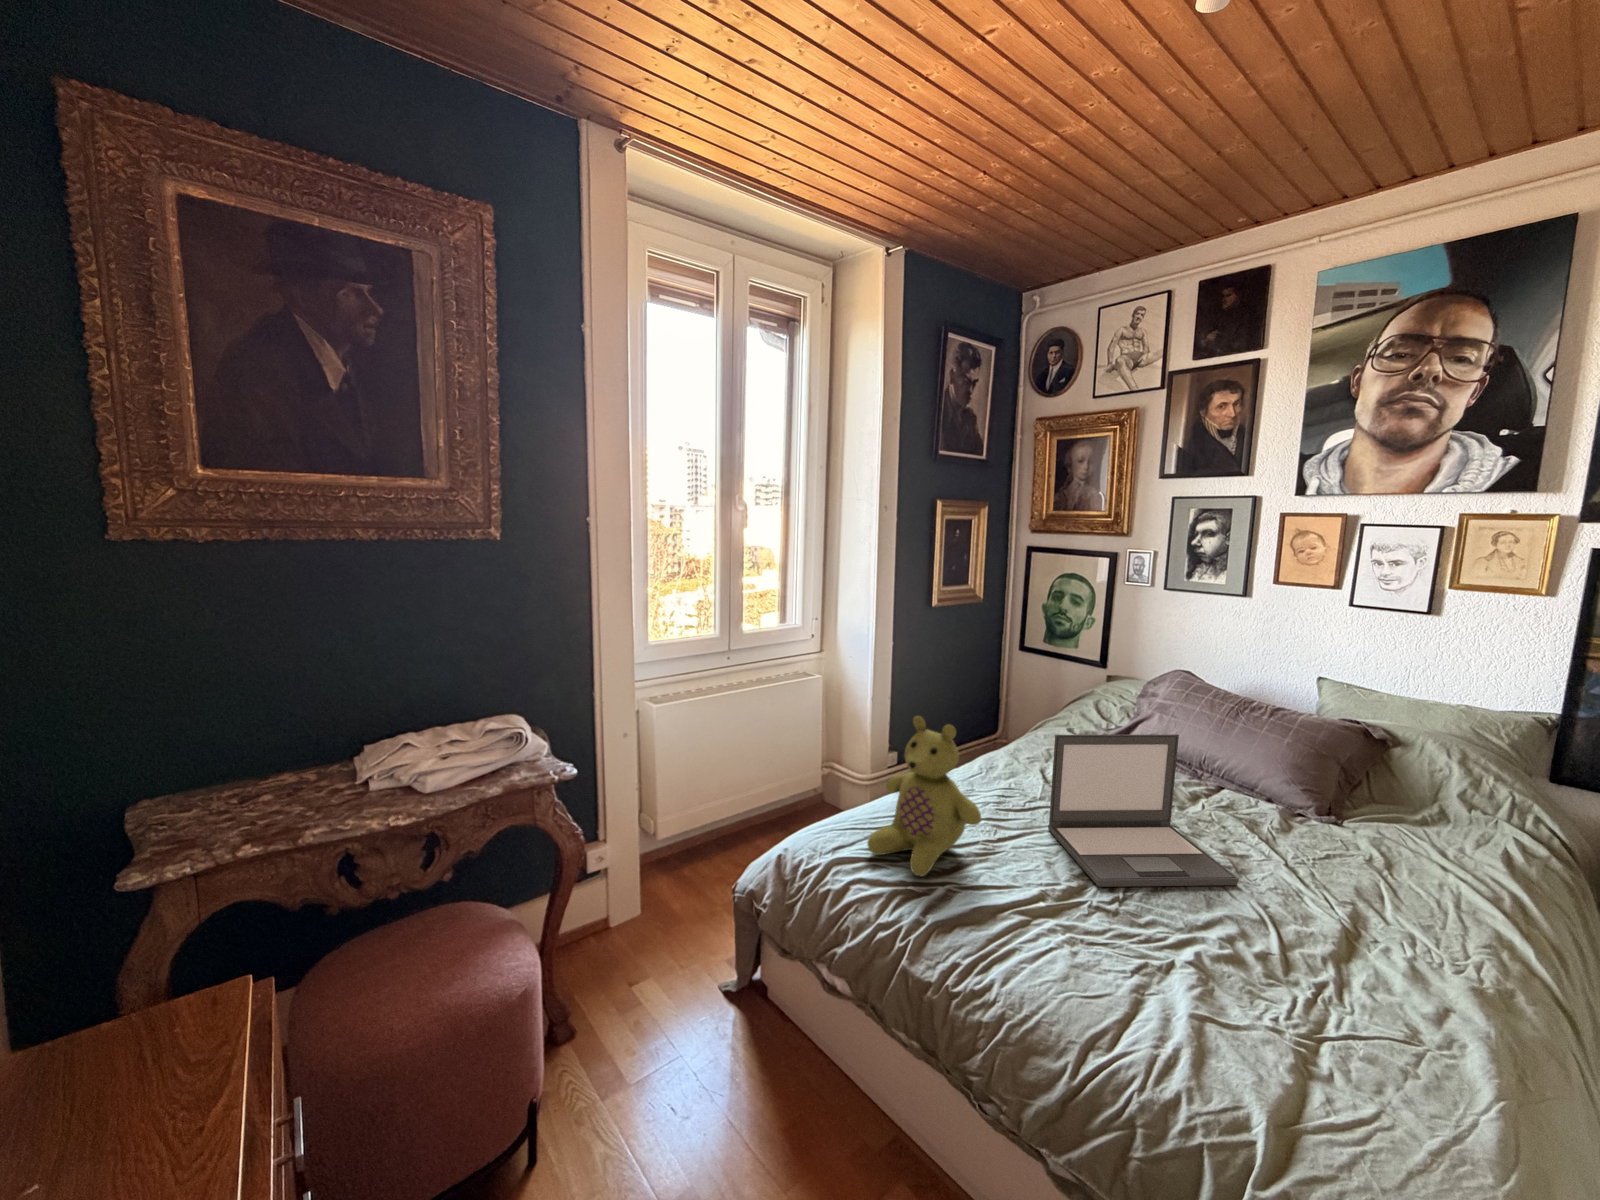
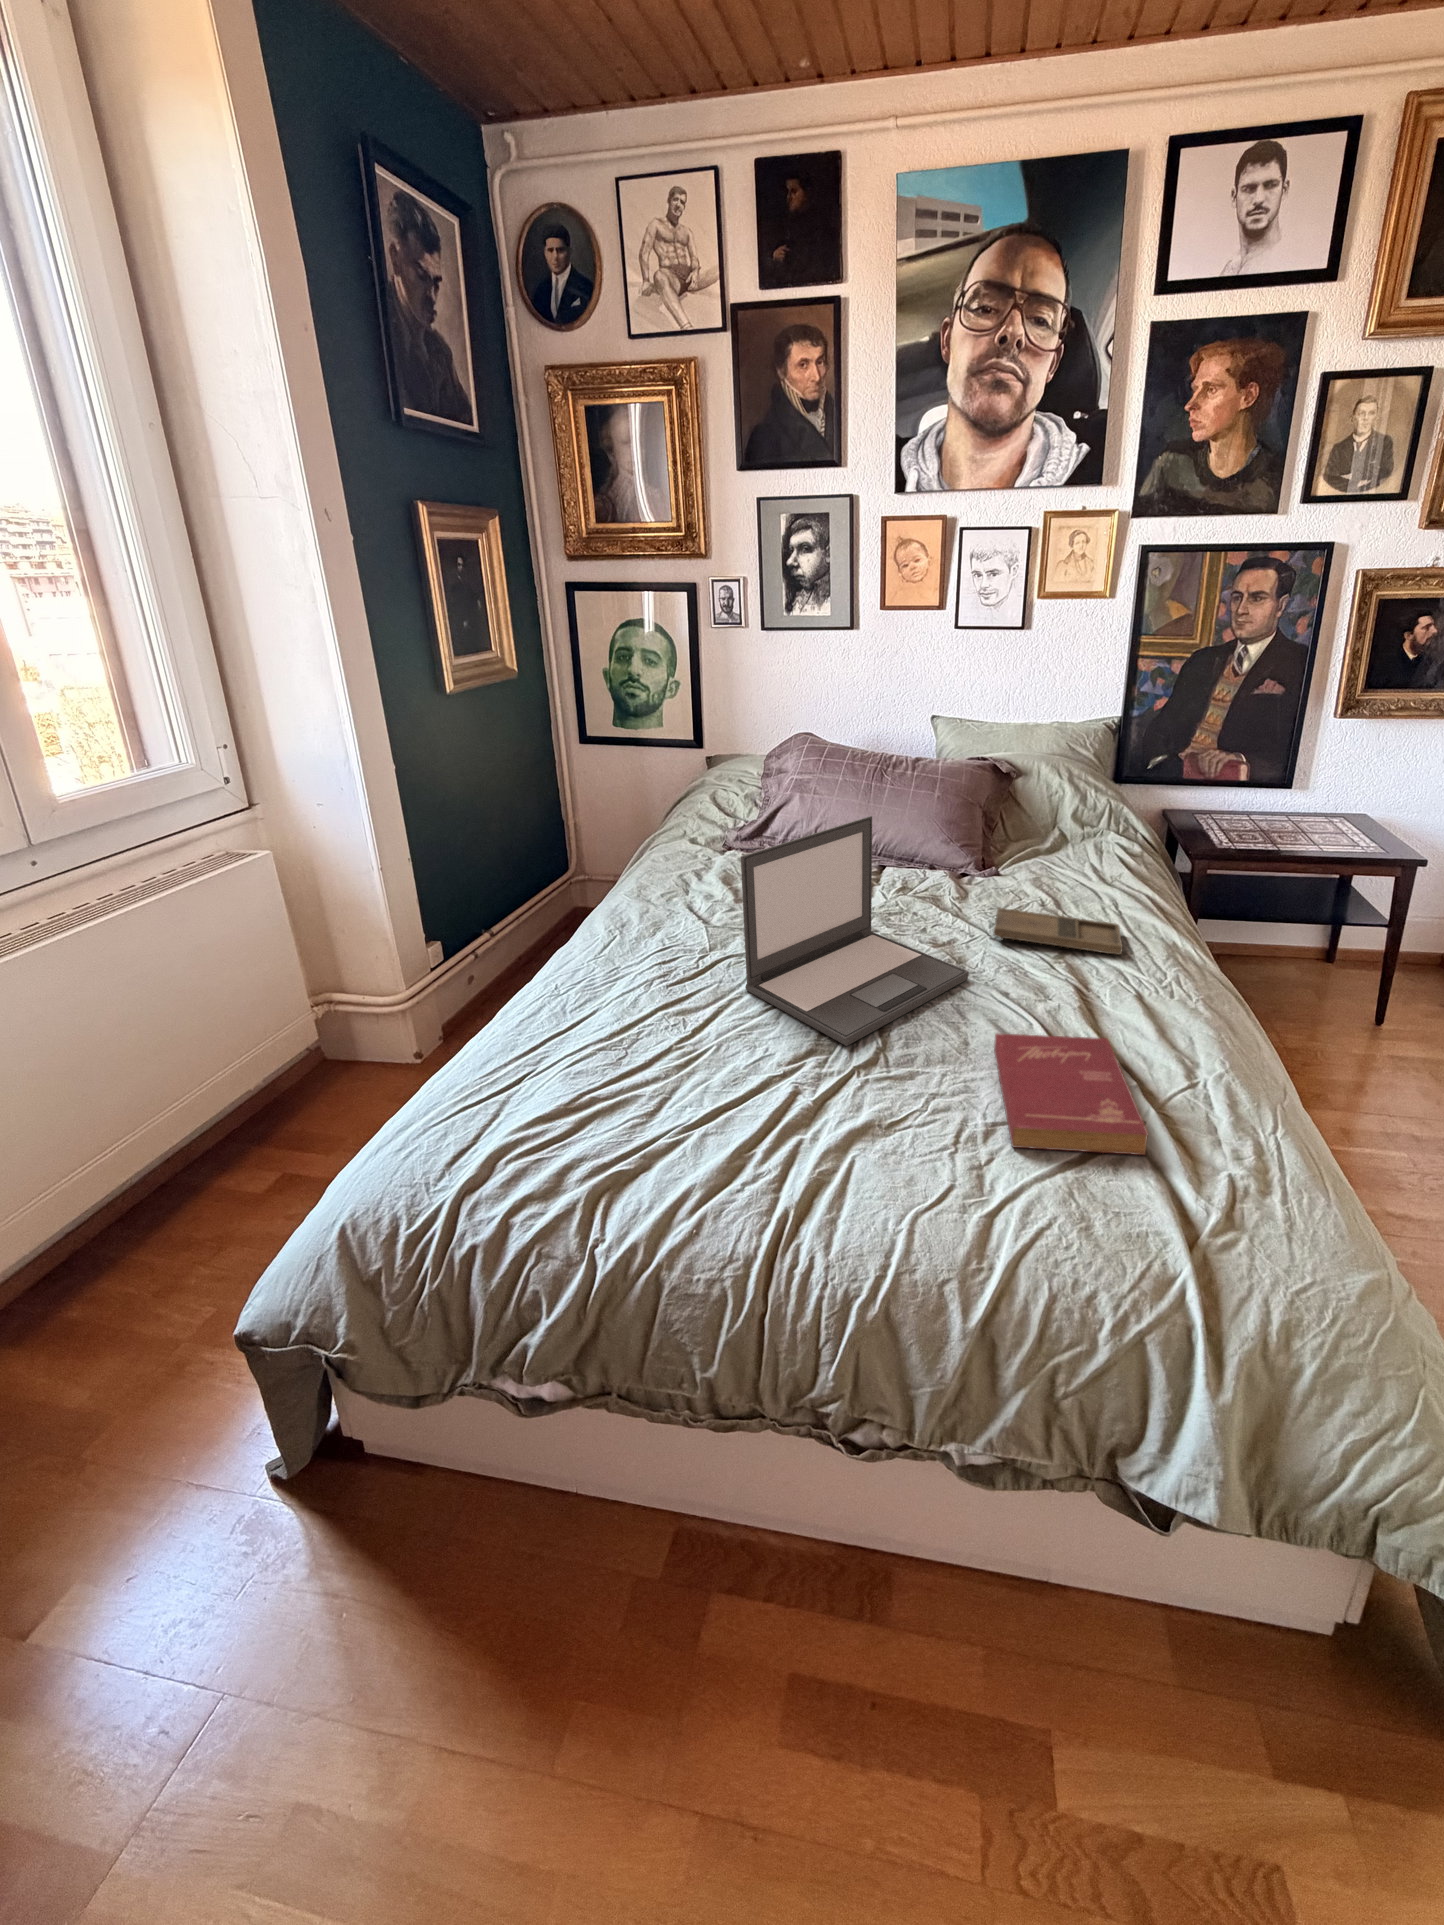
stuffed bear: present [867,716,981,876] -> none [504,884,686,1146]
tray: none [1286,844,1445,926] -> present [994,908,1123,955]
book: none [1188,923,1339,1063] -> present [994,1033,1148,1155]

